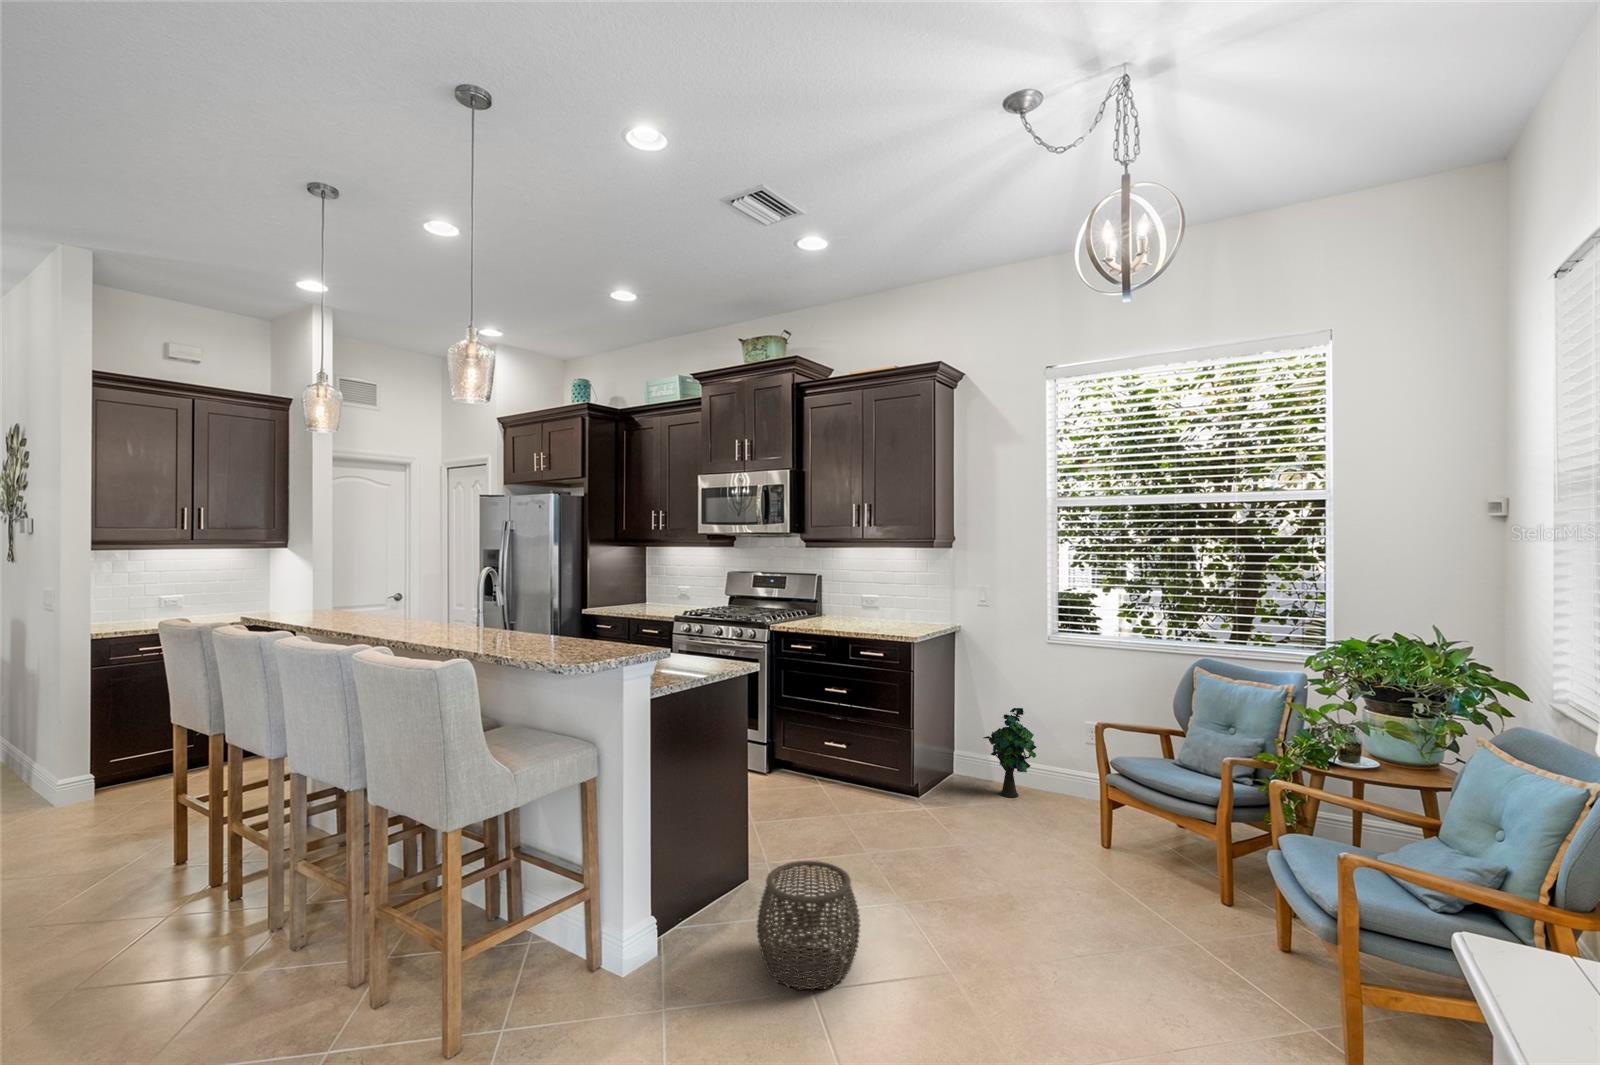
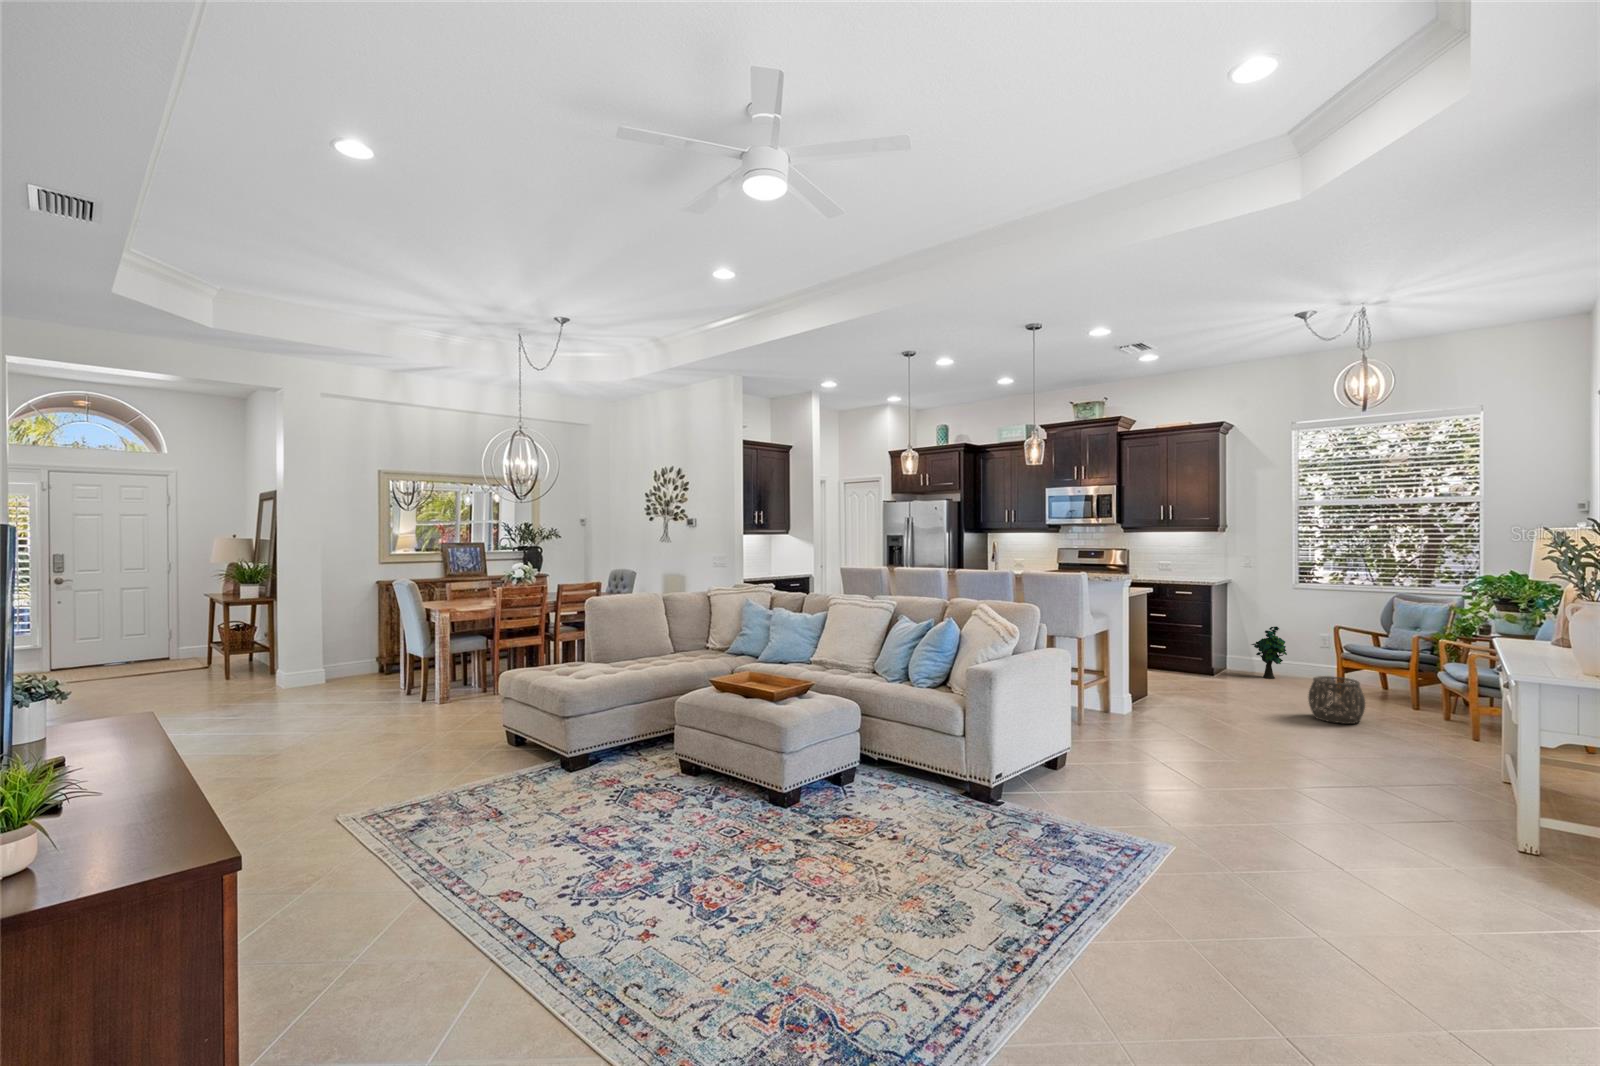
woven basket: present [757,861,860,990] -> present [1308,676,1365,724]

